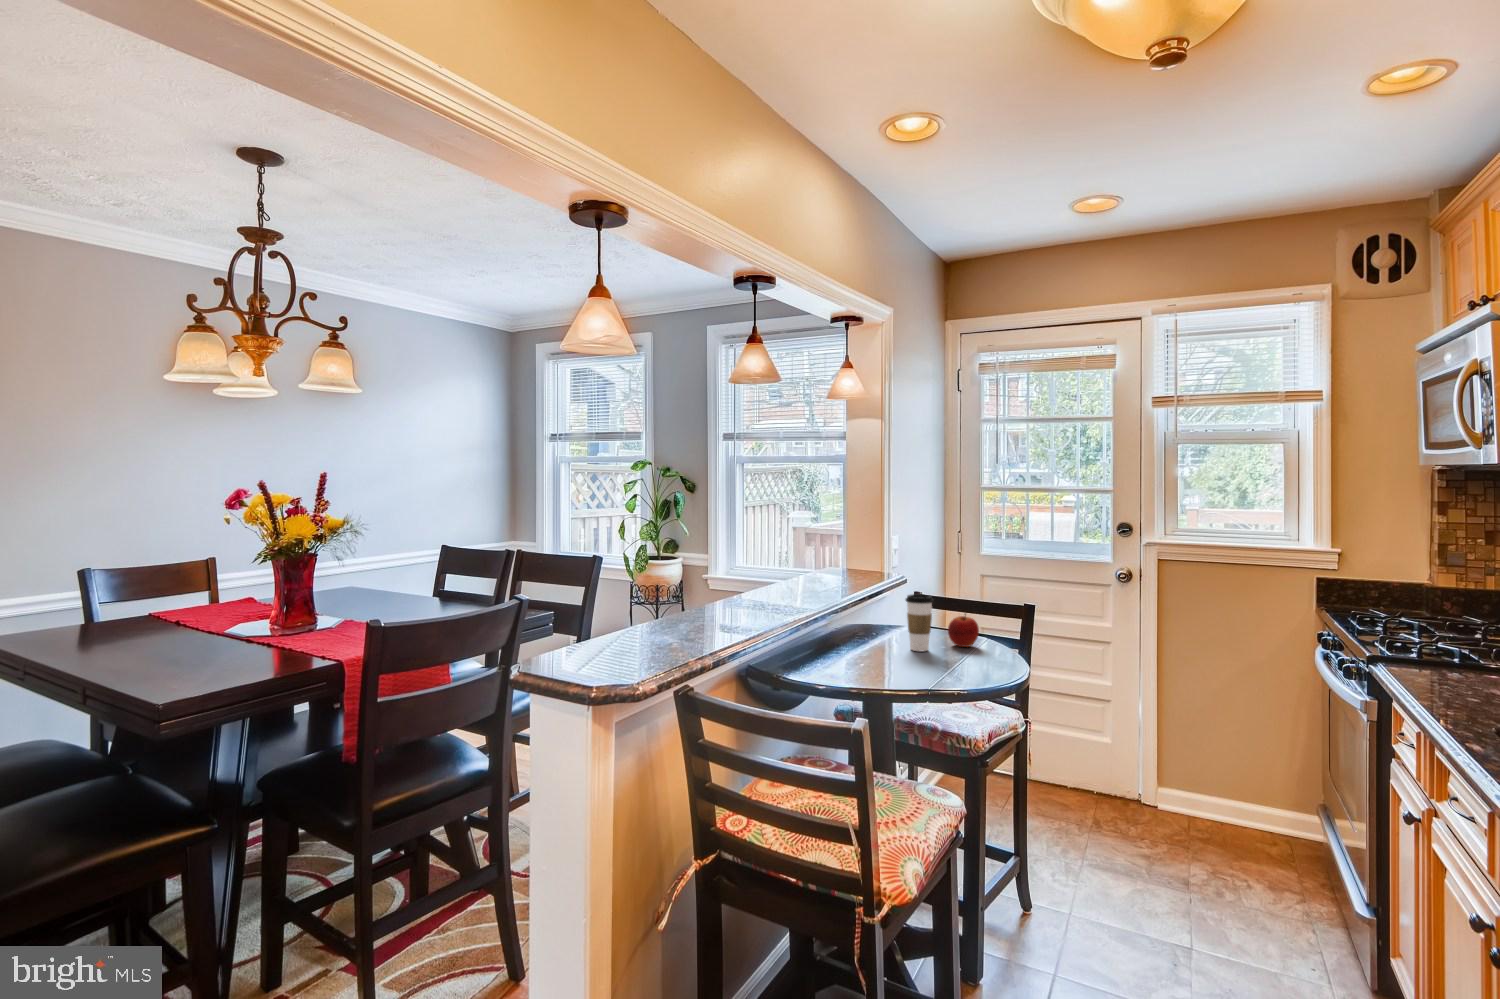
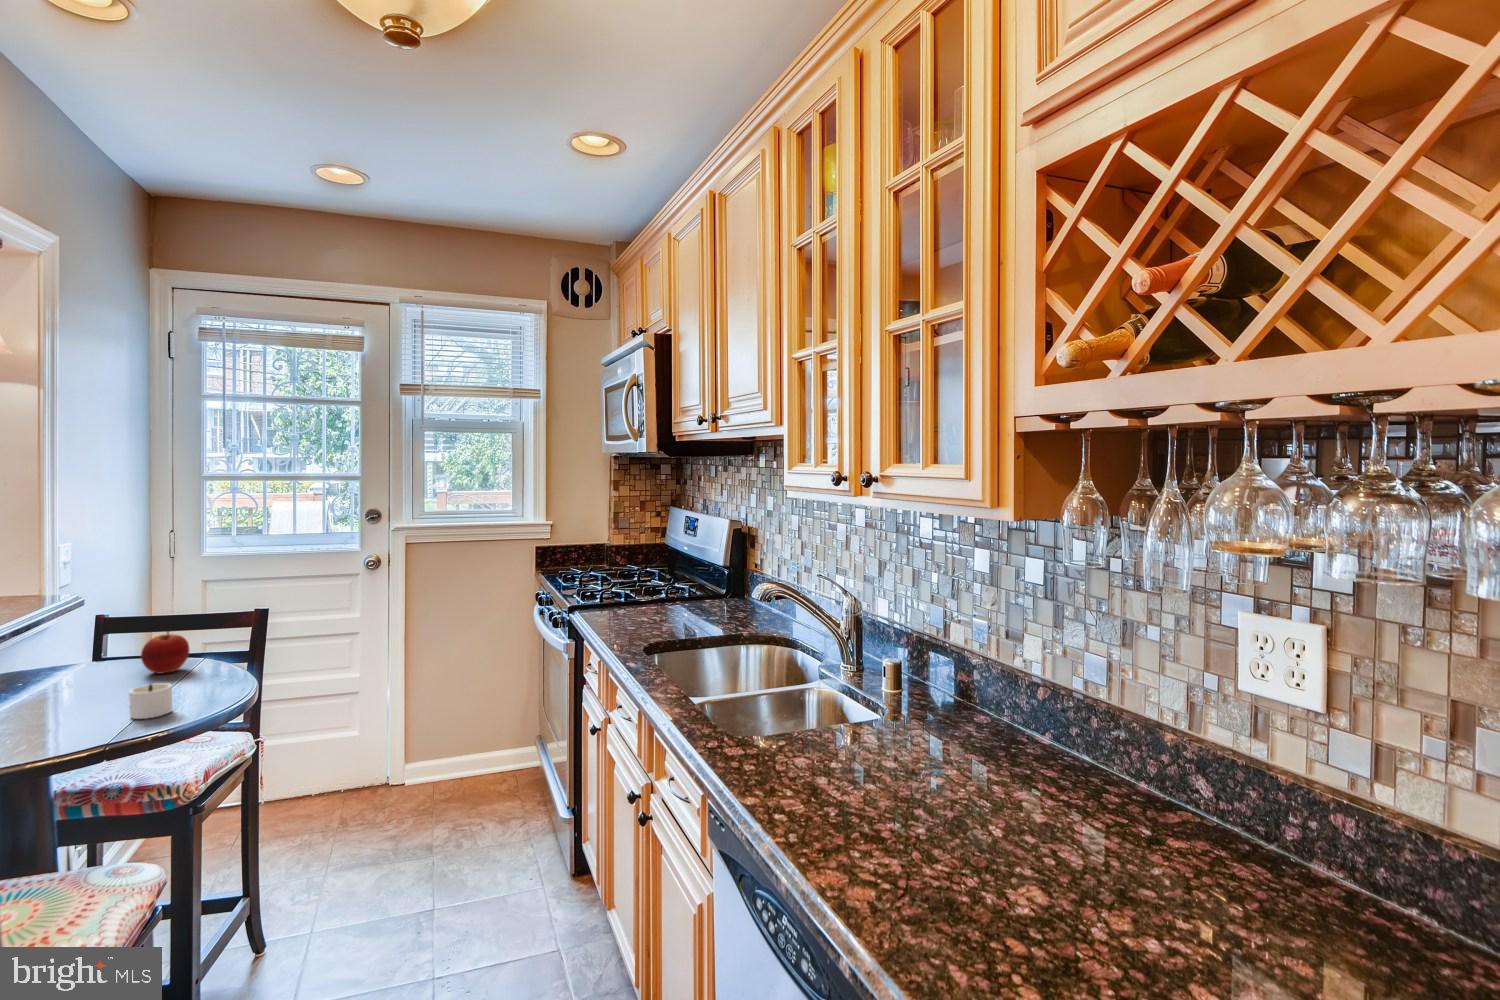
coffee cup: present [906,594,934,651] -> none [63,616,113,694]
candle: none [946,652,986,678] -> present [129,683,172,719]

